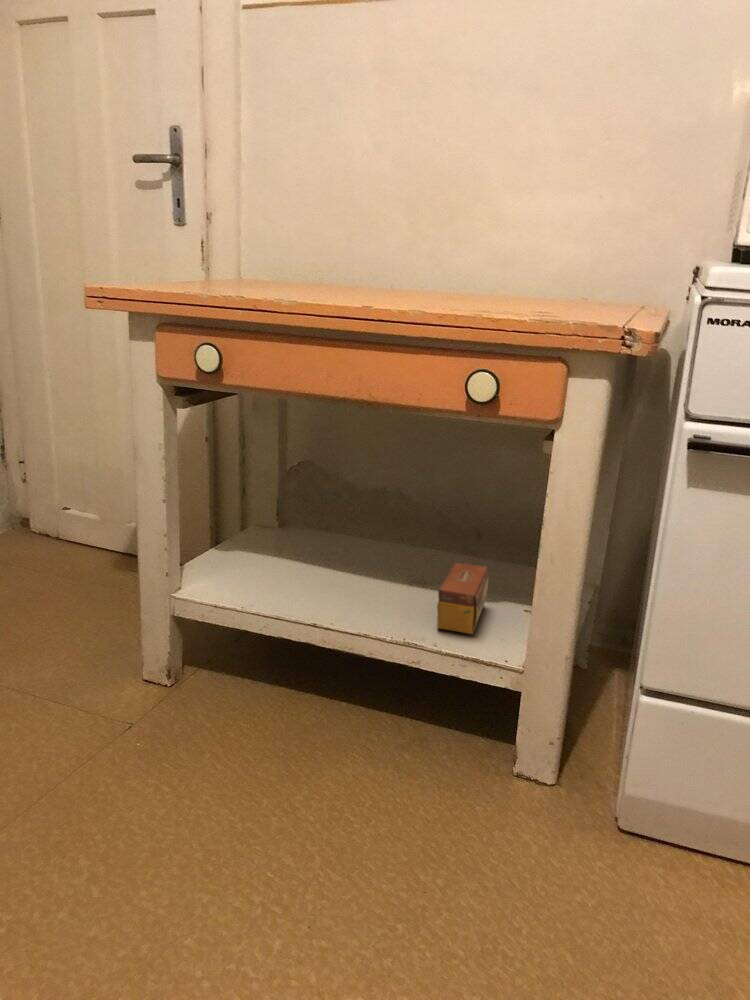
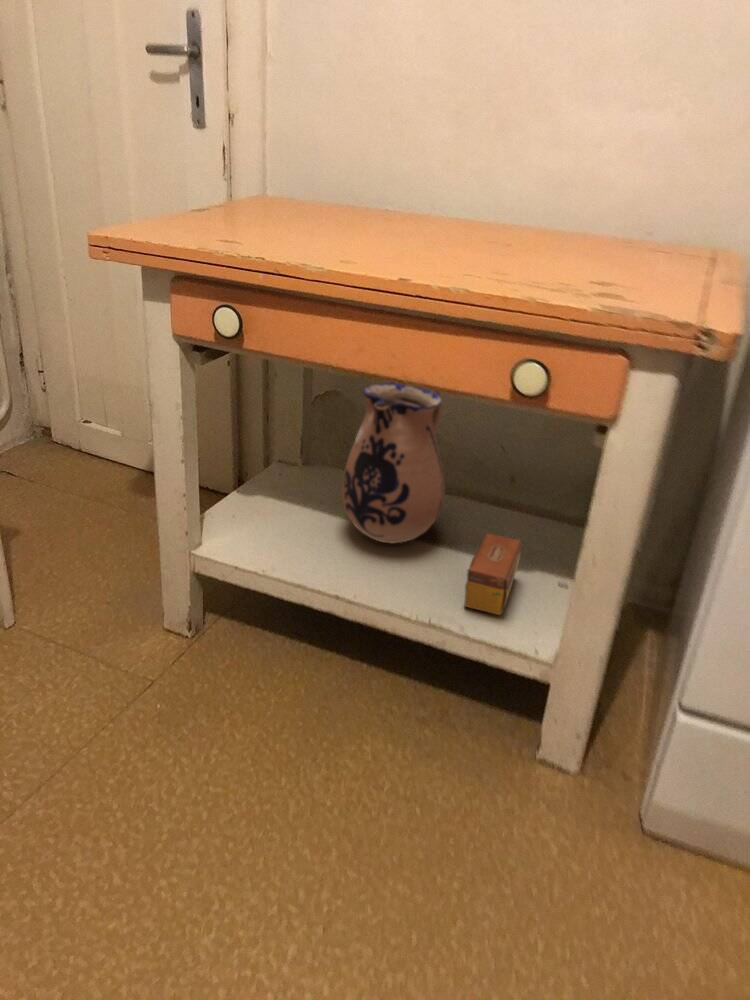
ceramic pitcher: none [316,431,414,583] -> present [342,382,445,543]

